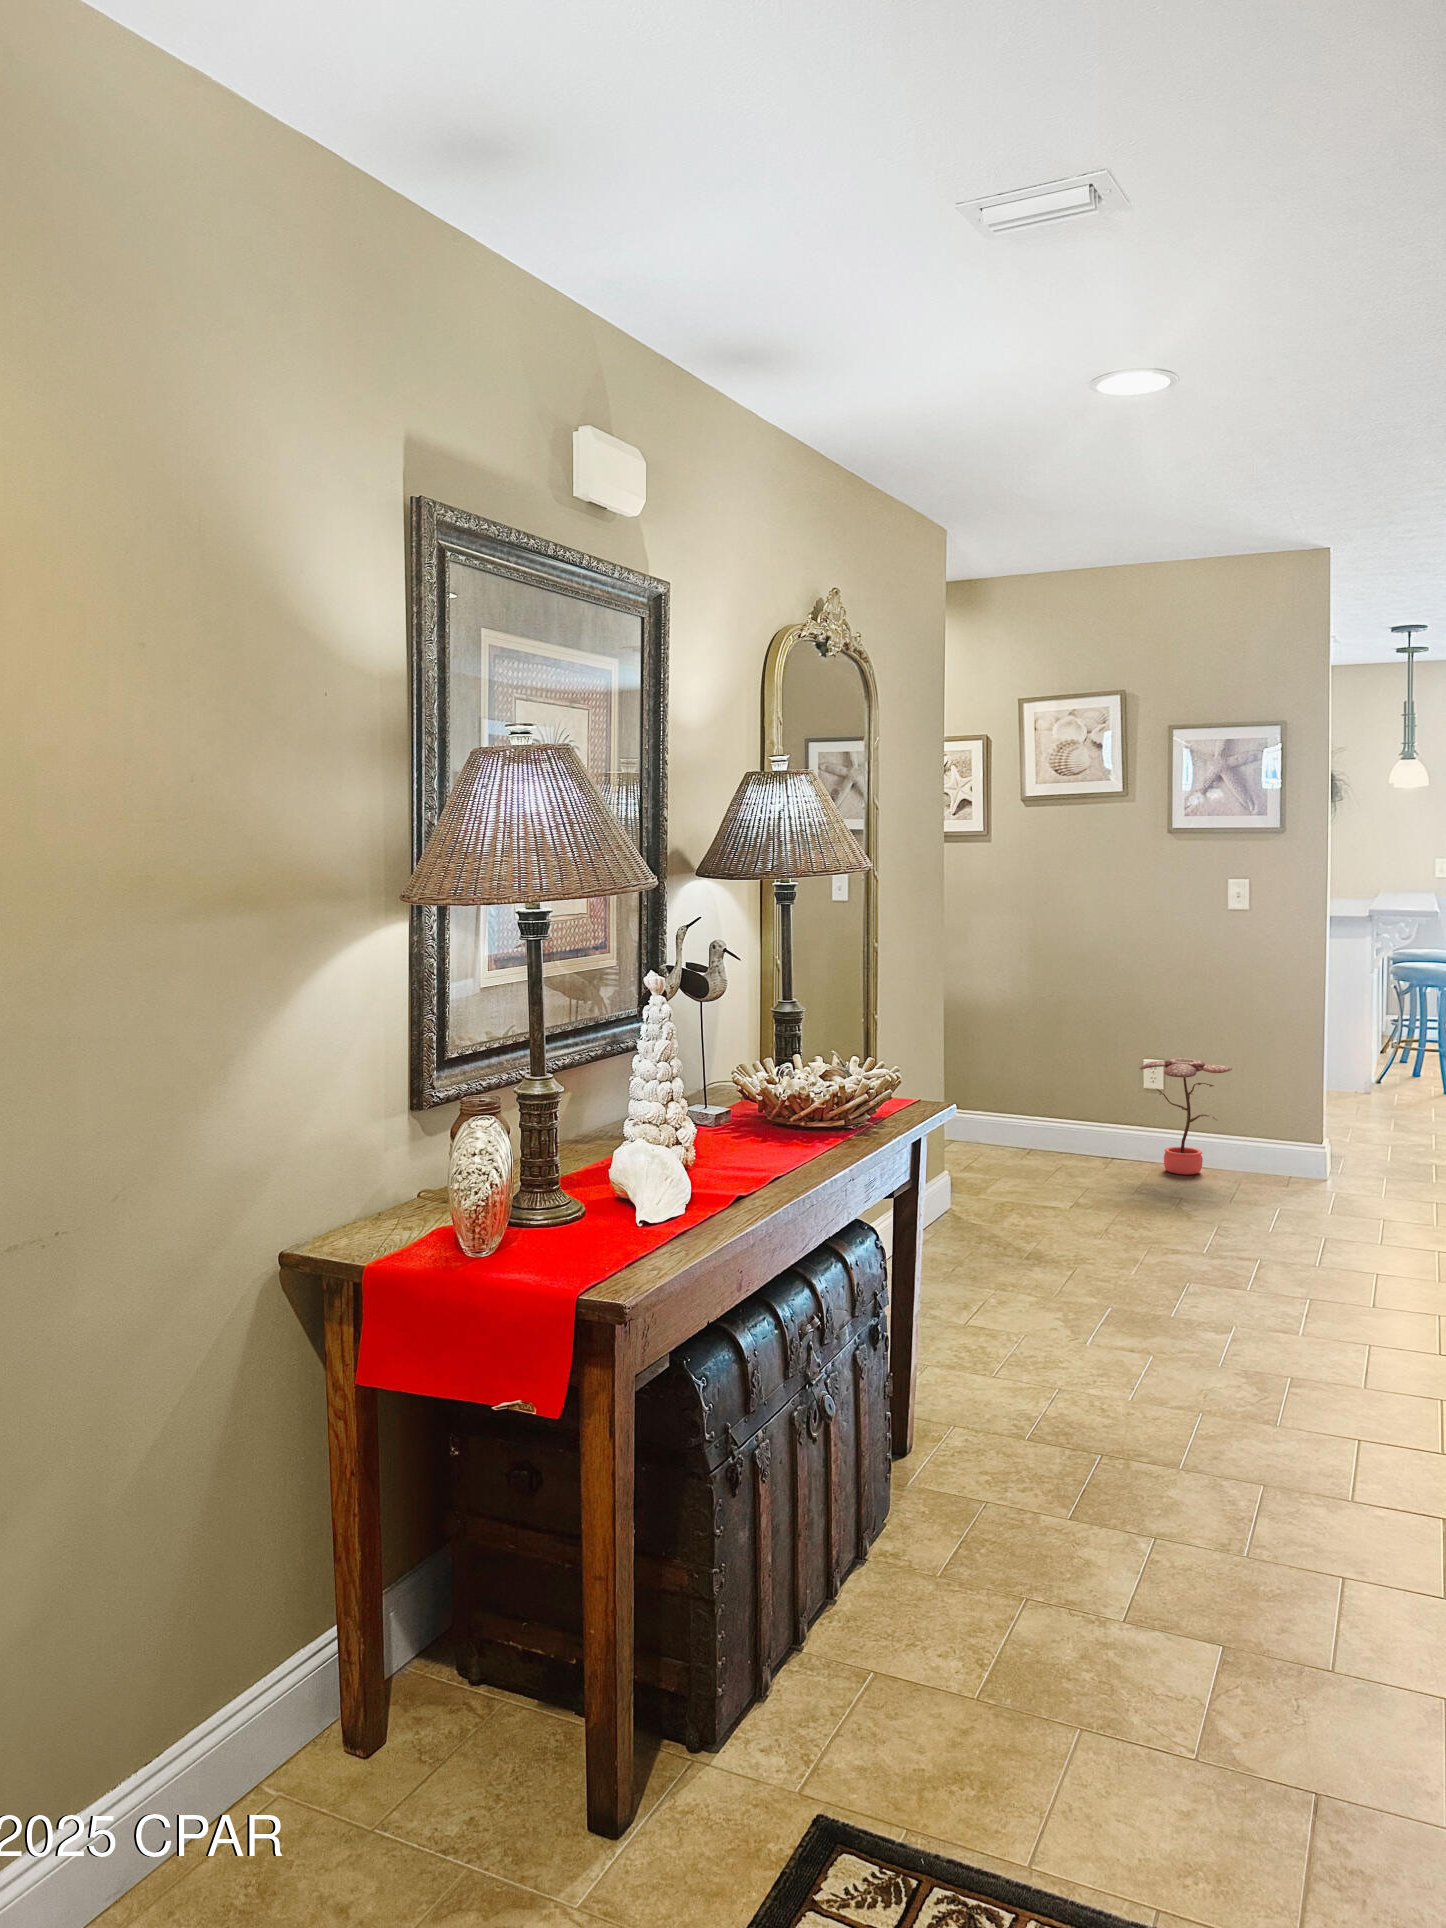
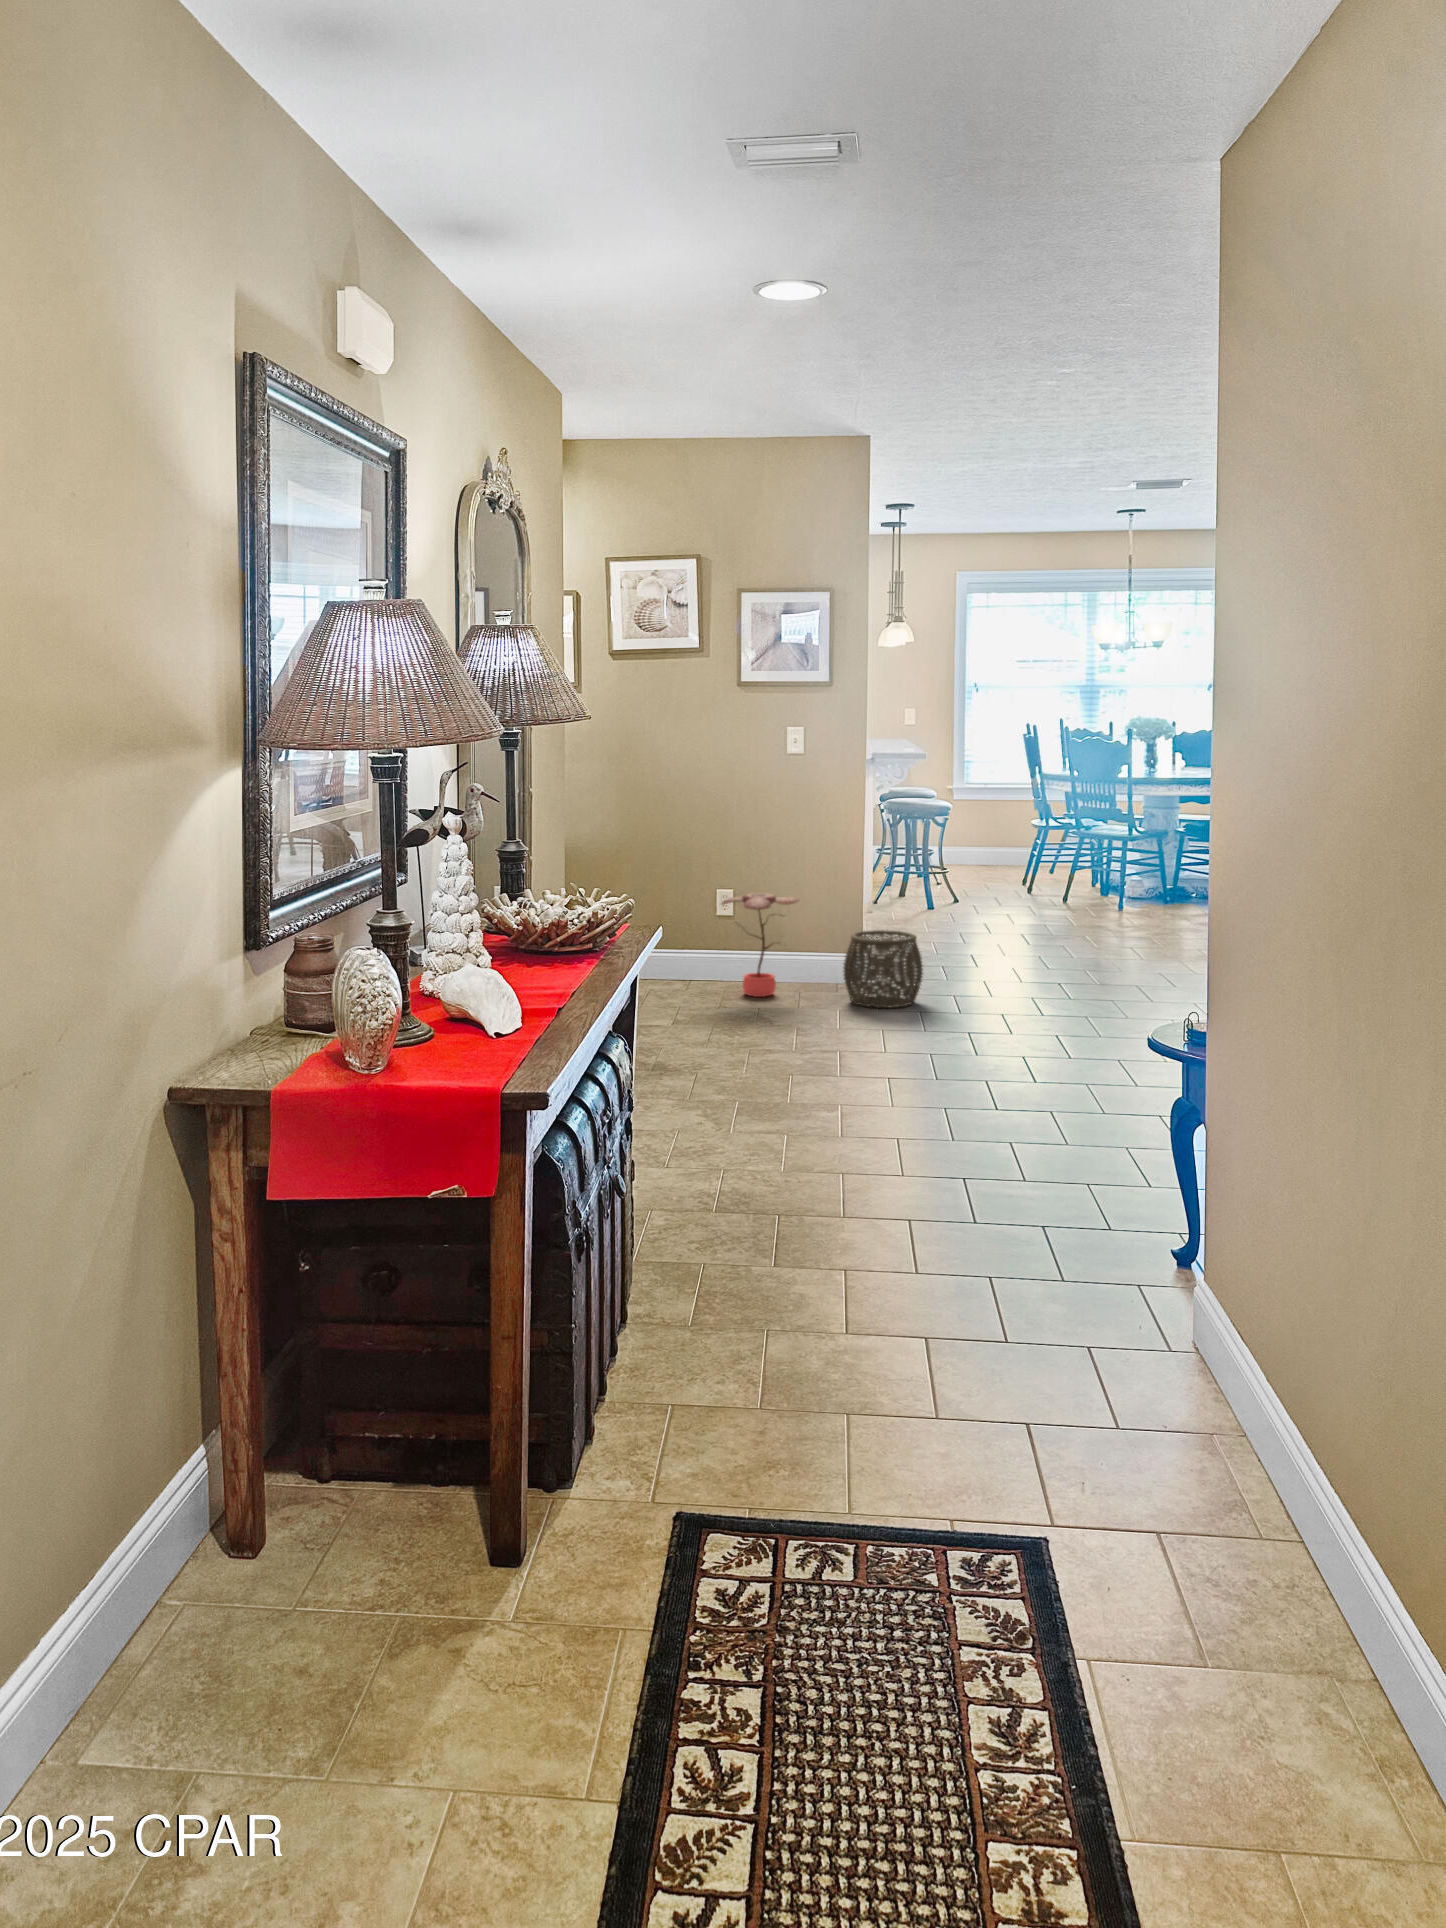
woven basket: none [1280,1109,1381,1202] -> present [843,930,923,1008]

